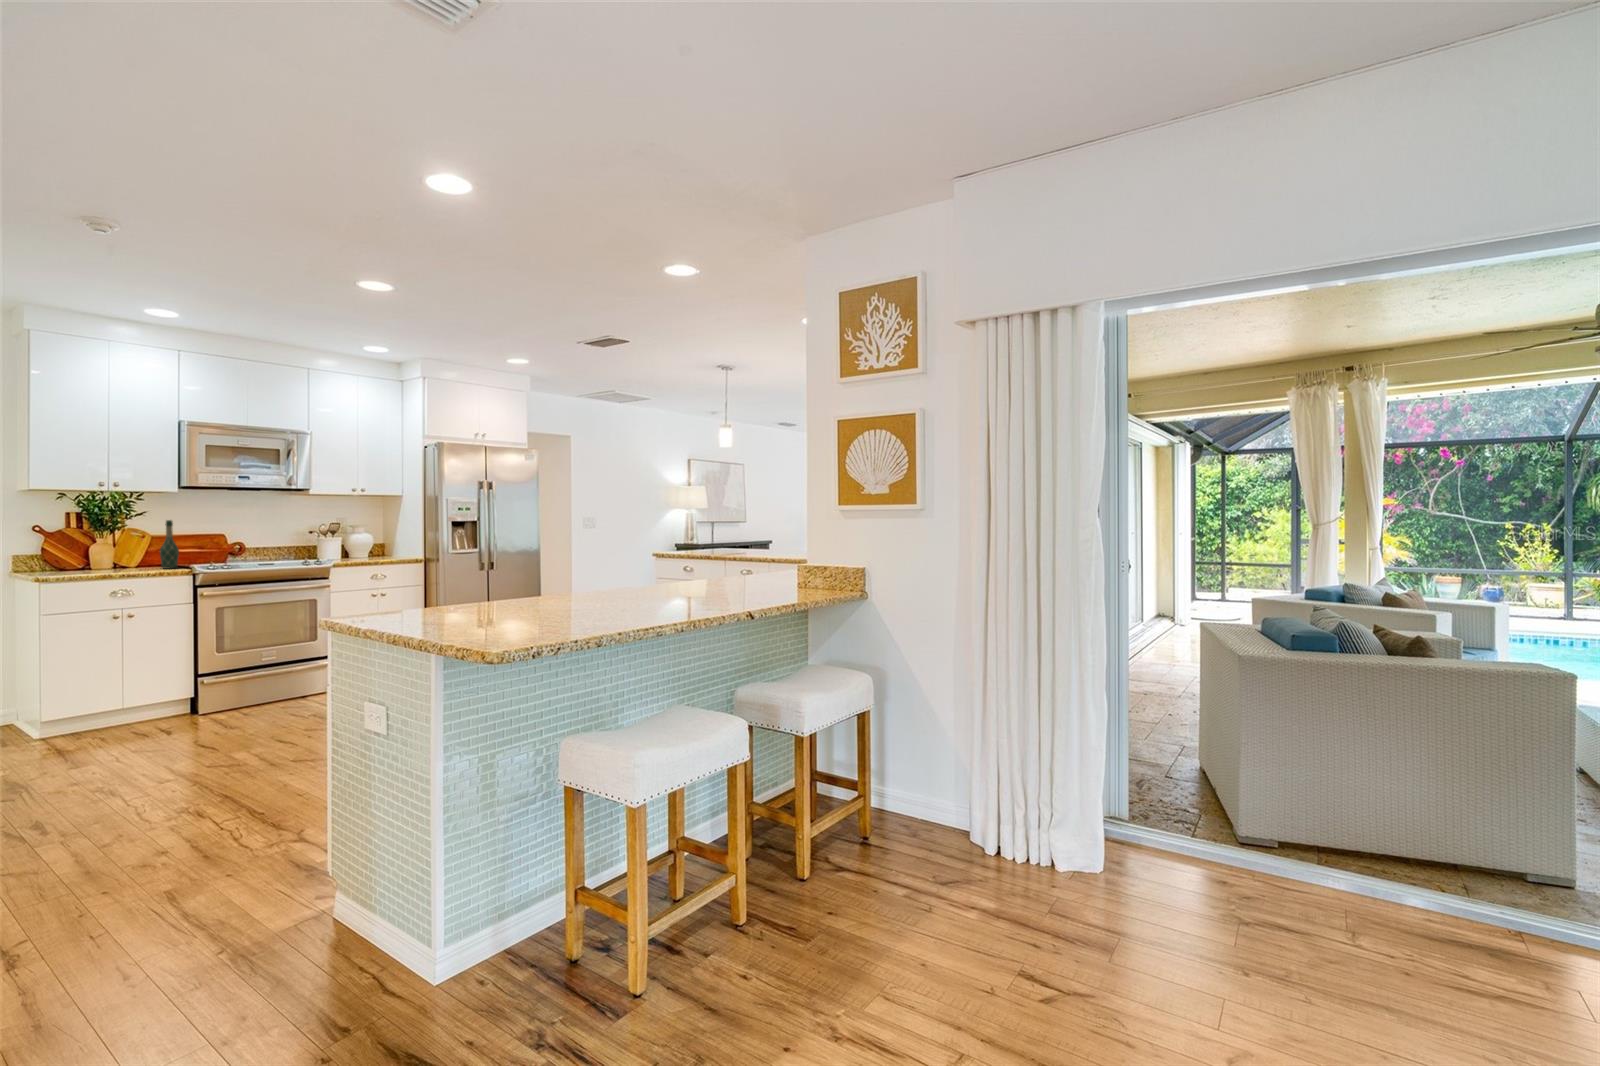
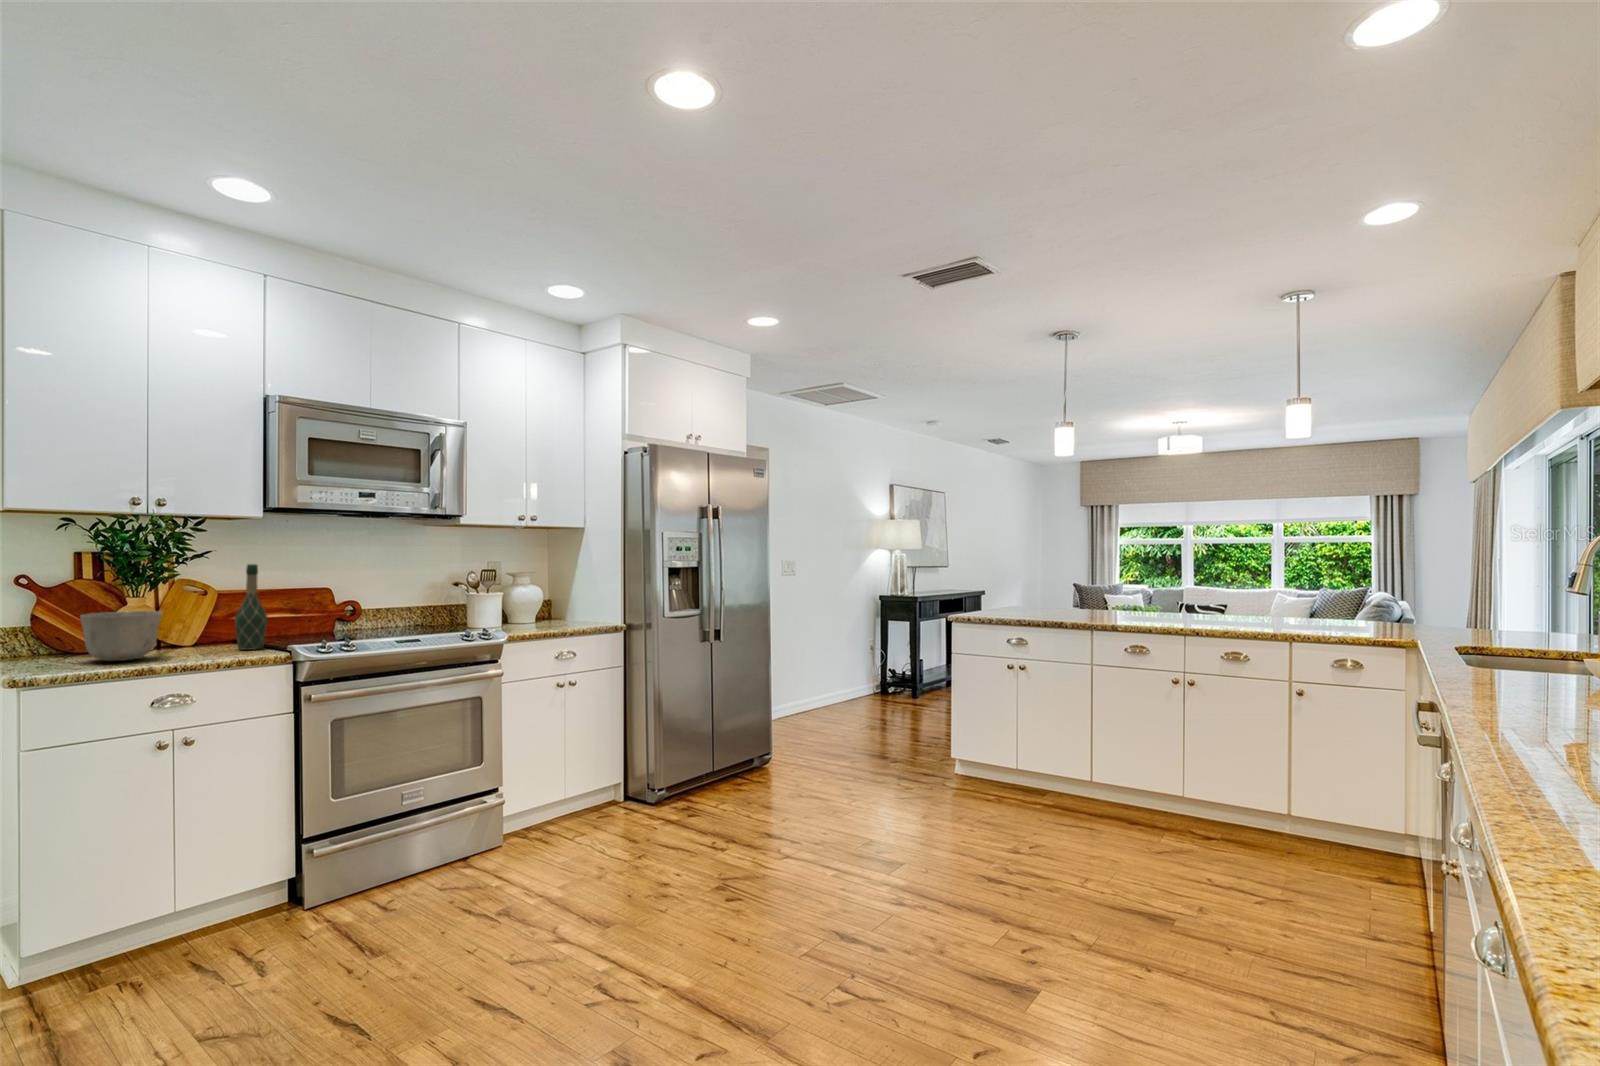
ceramic bowl: none [71,545,117,572] -> present [80,611,162,661]

